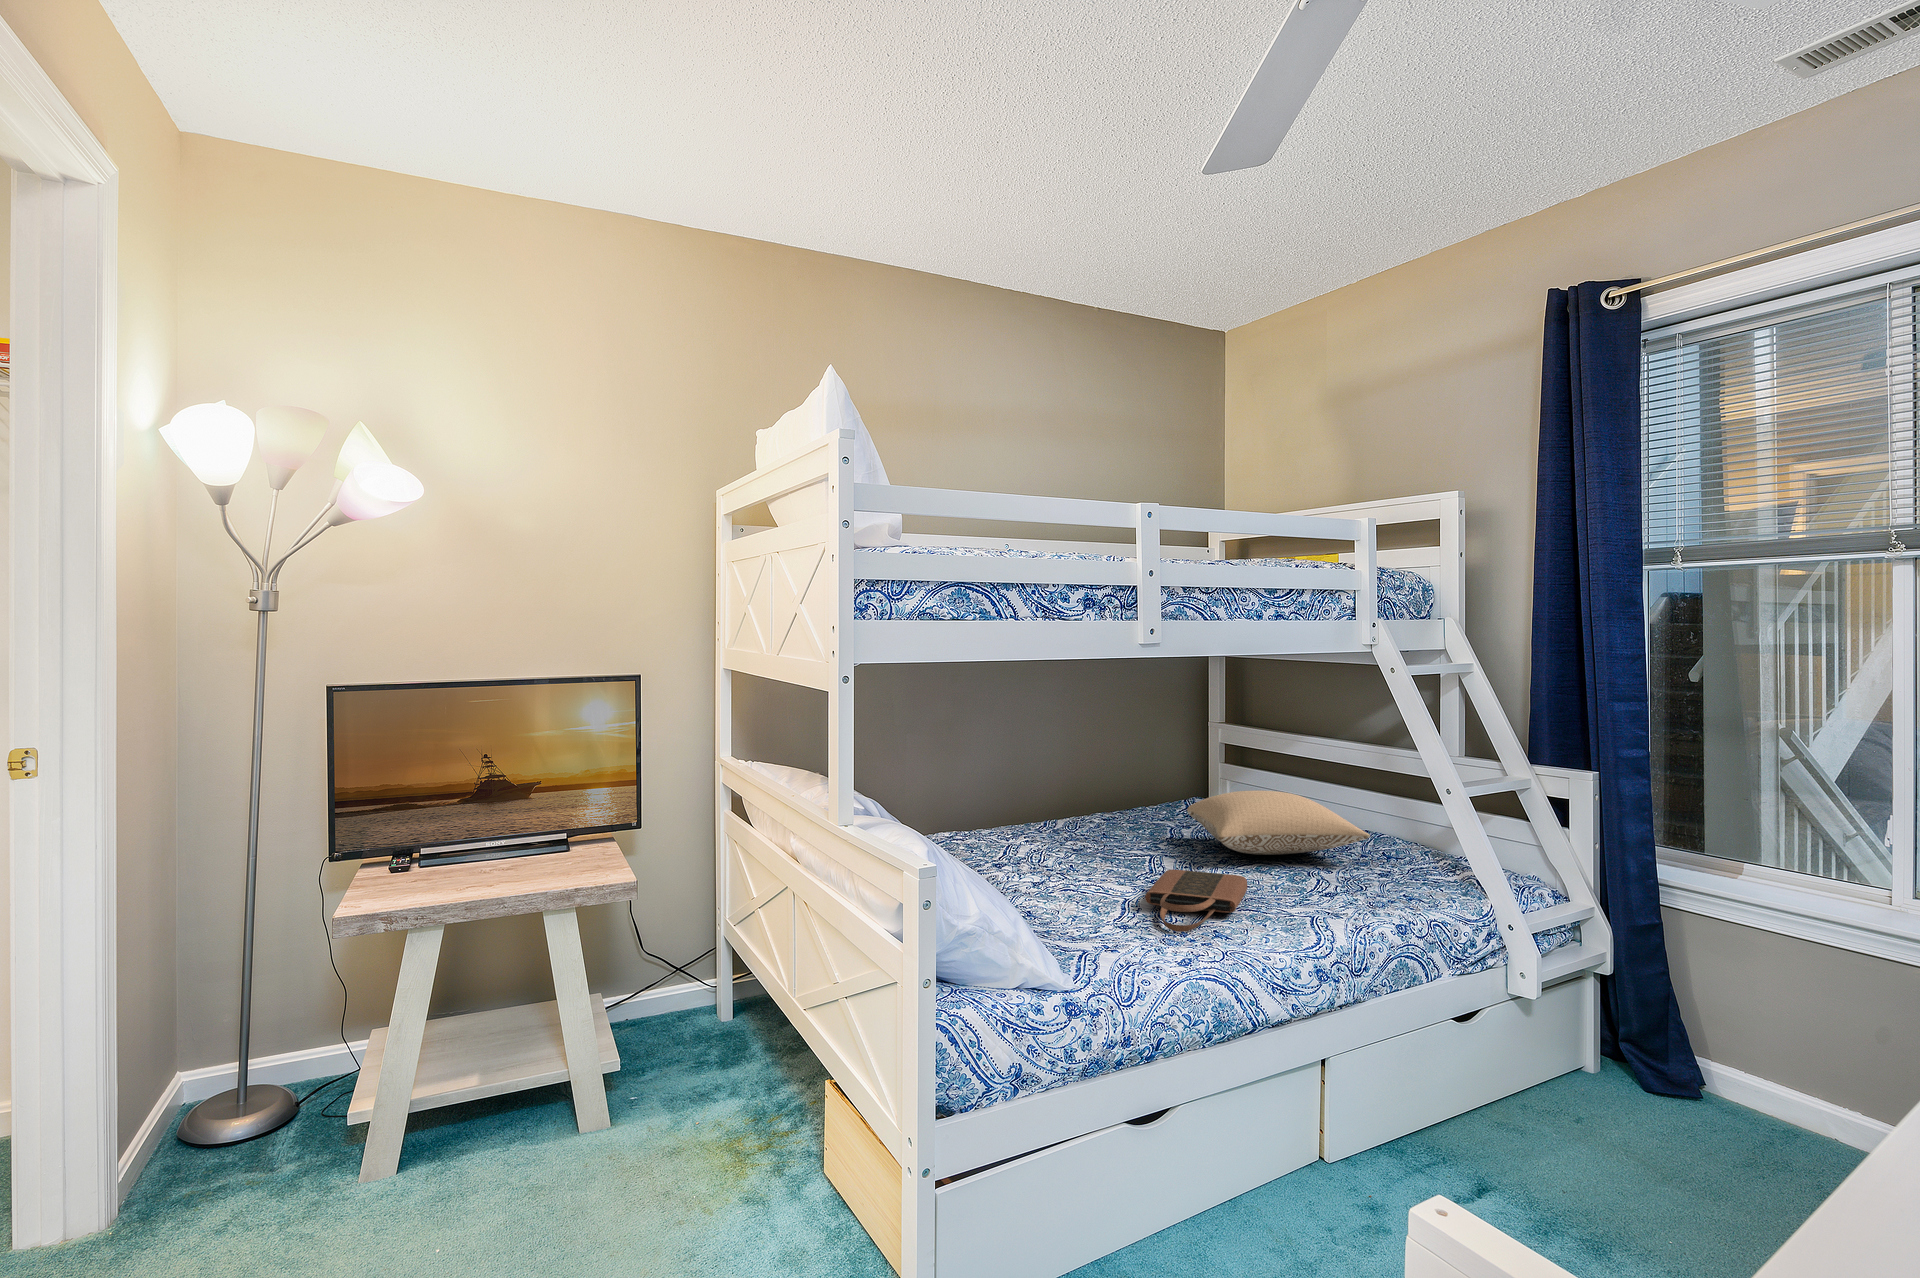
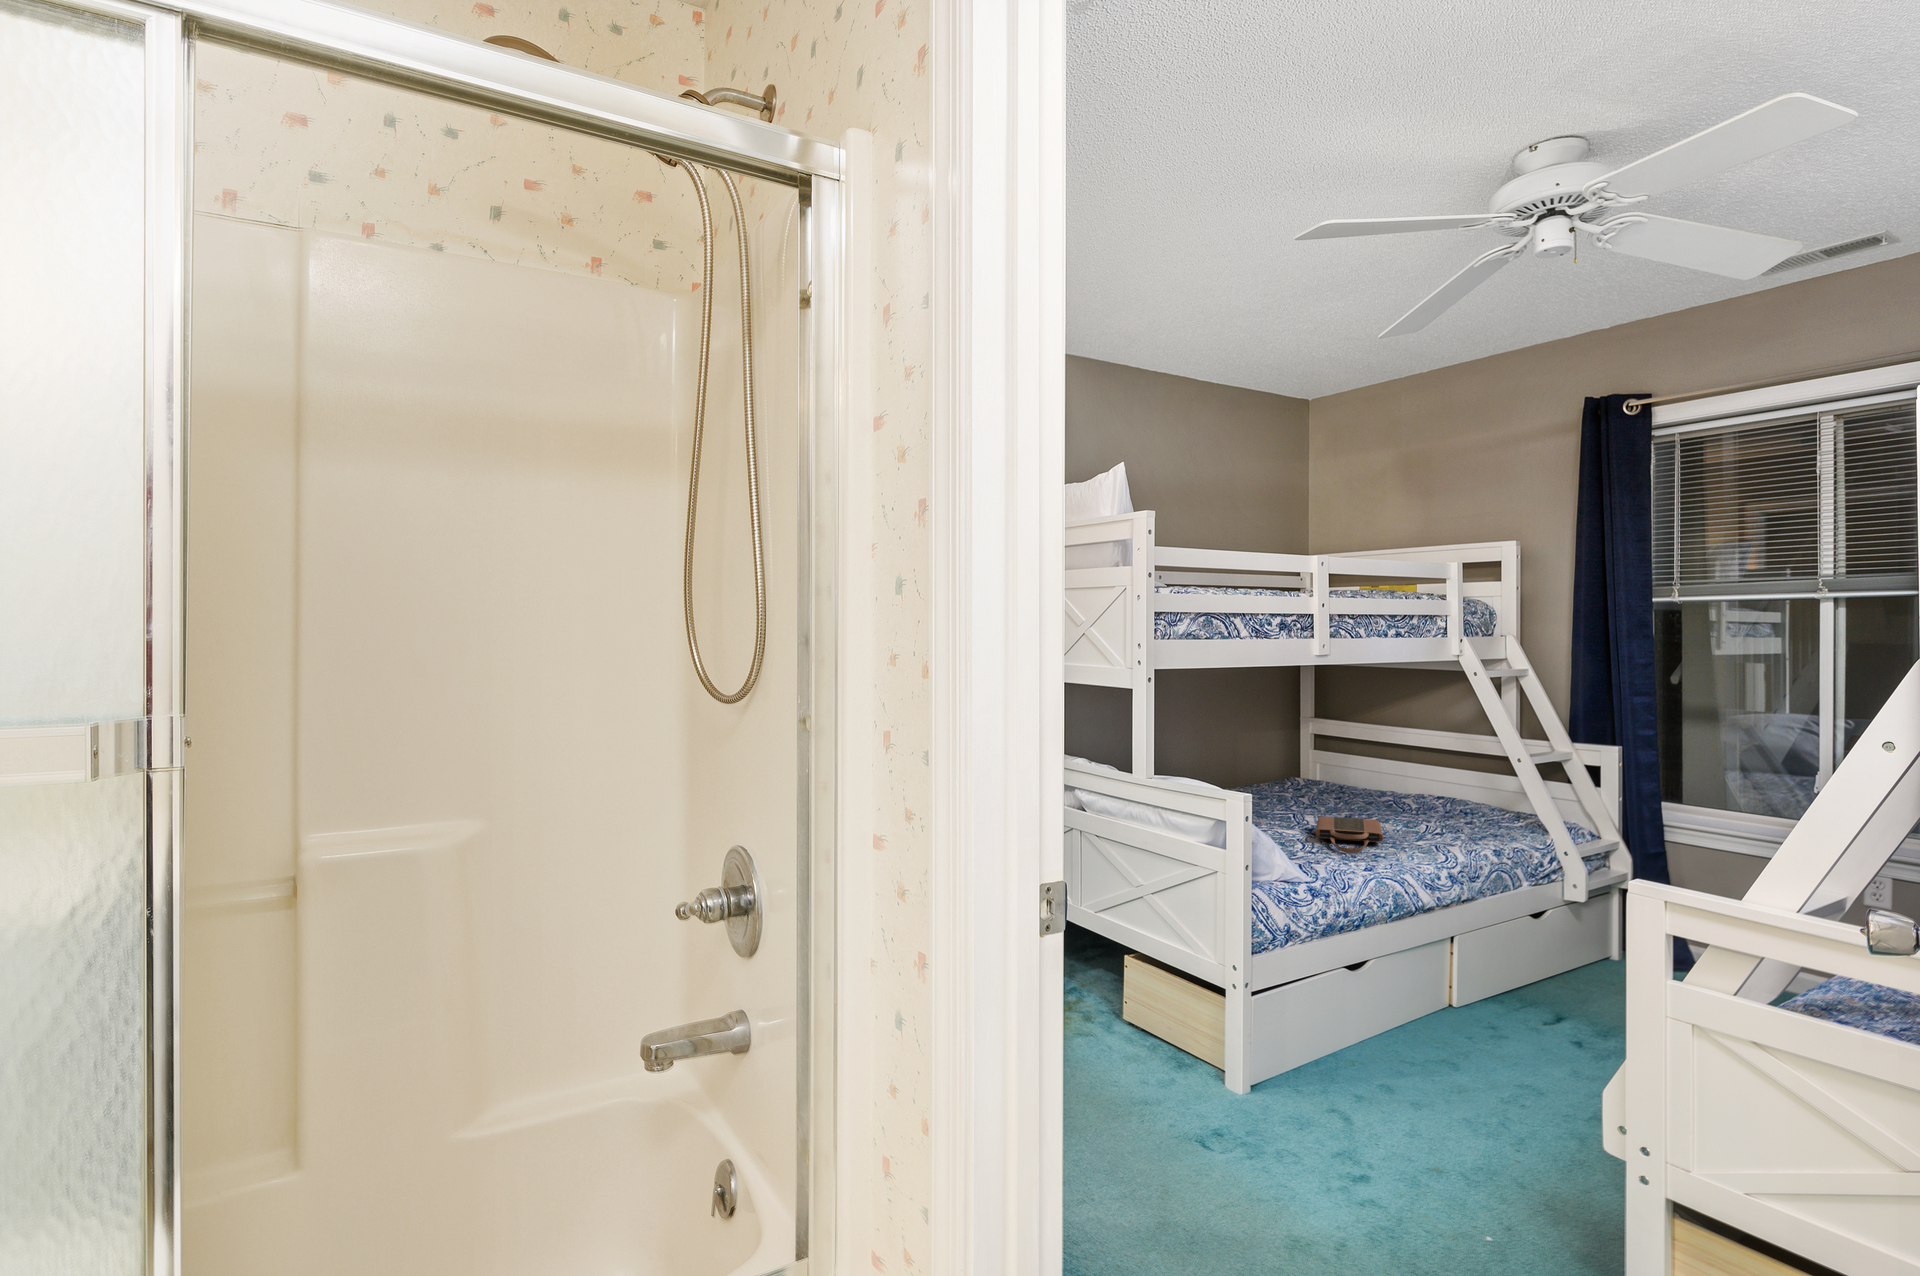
pillow: present [1187,790,1370,855] -> none [1307,763,1456,809]

